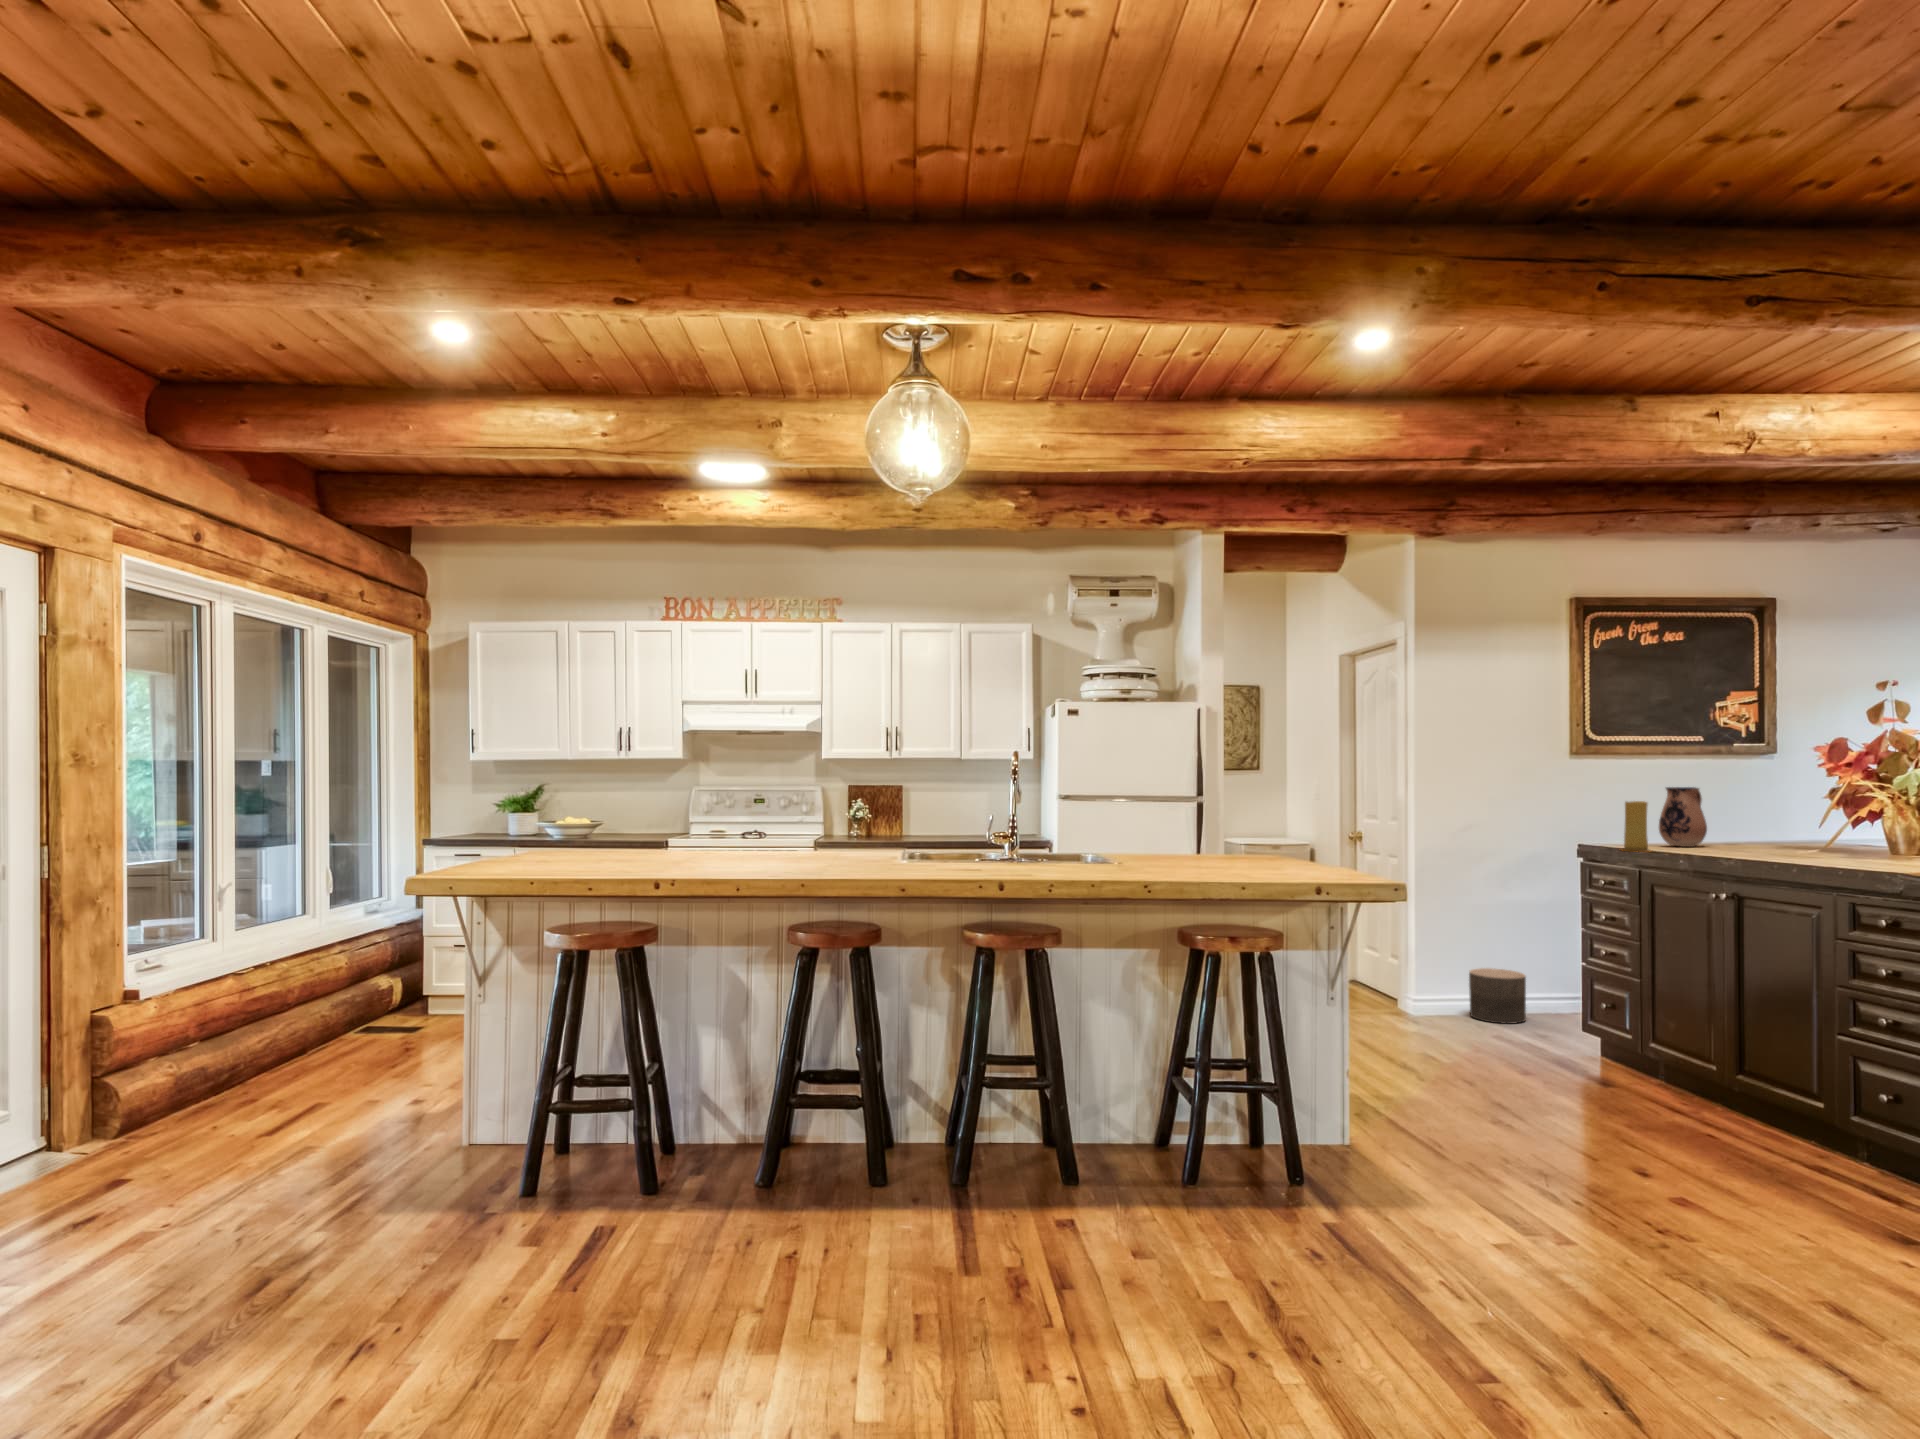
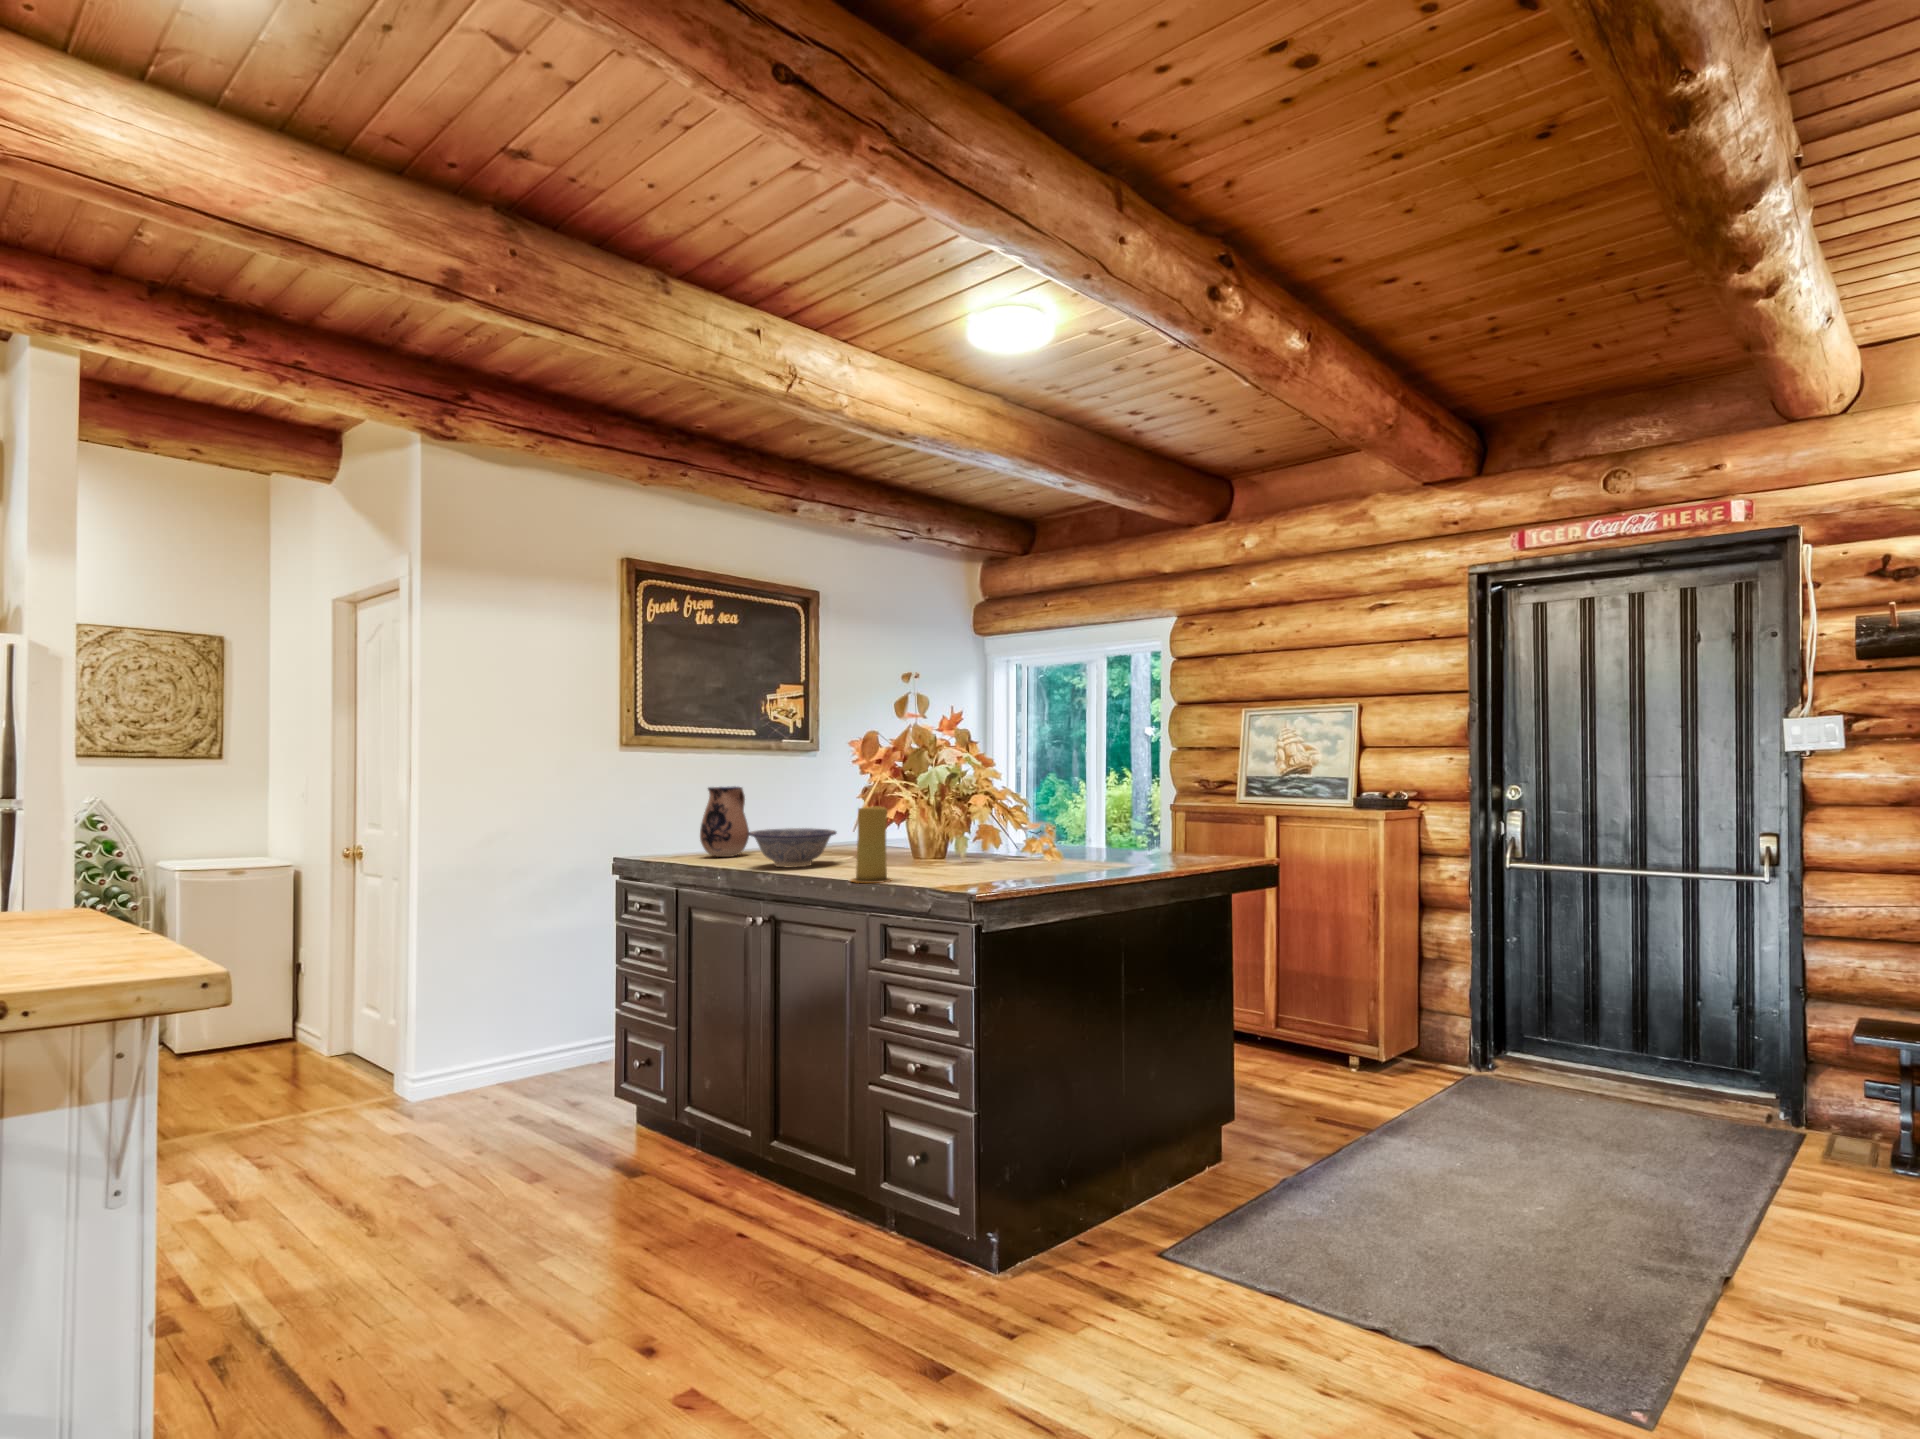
candle: present [1623,801,1650,852] -> present [851,806,891,883]
decorative bowl: none [1711,823,1802,855] -> present [748,828,836,867]
planter: present [1469,968,1526,1024] -> none [490,1017,559,1090]

